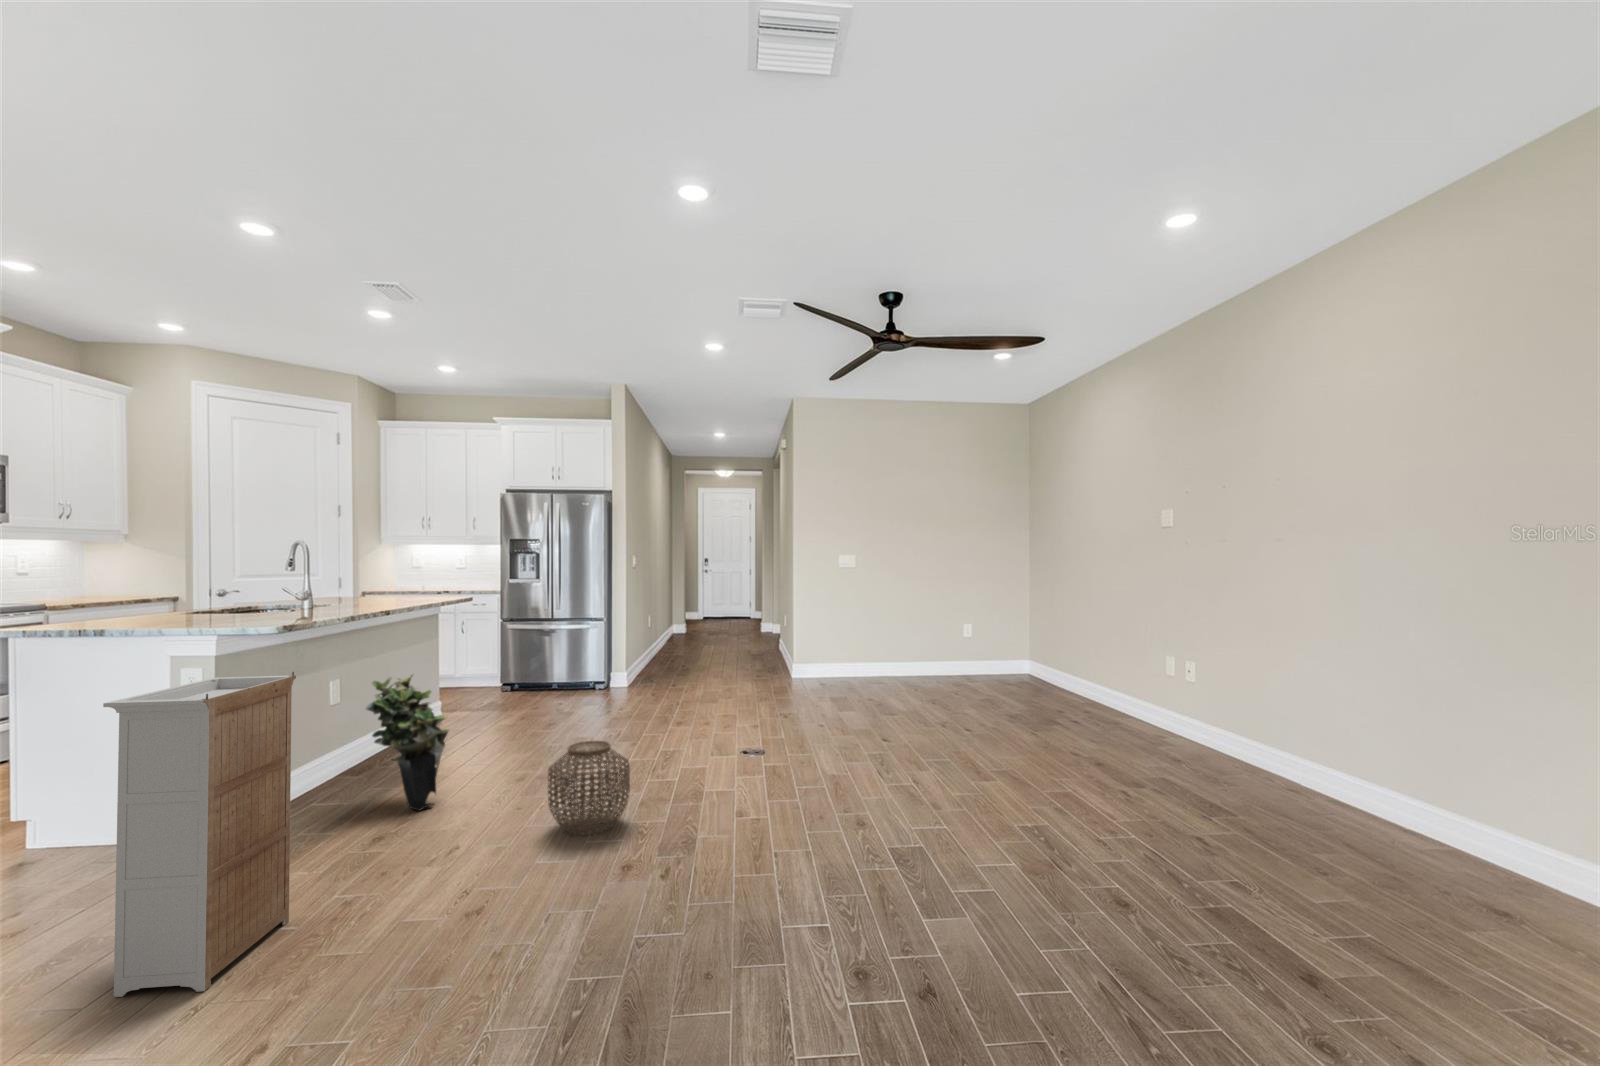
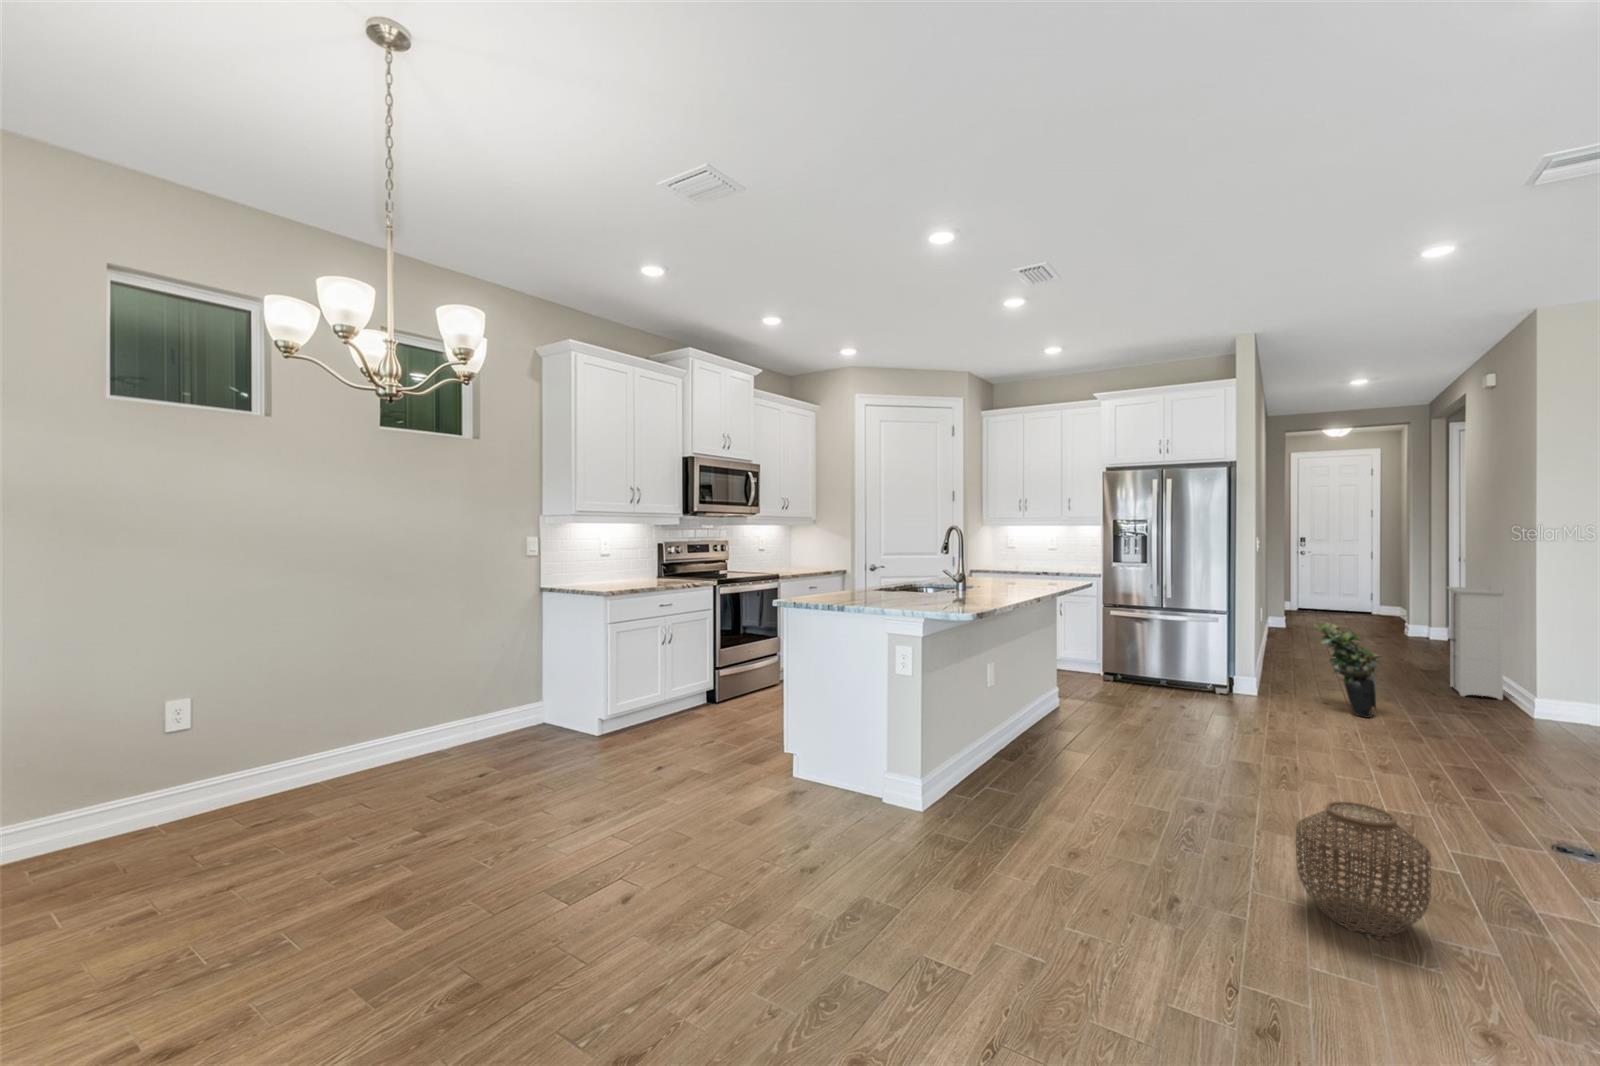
storage cabinet: present [103,672,296,997] -> present [1447,587,1504,700]
potted plant: present [366,675,449,811] -> present [1315,623,1381,718]

